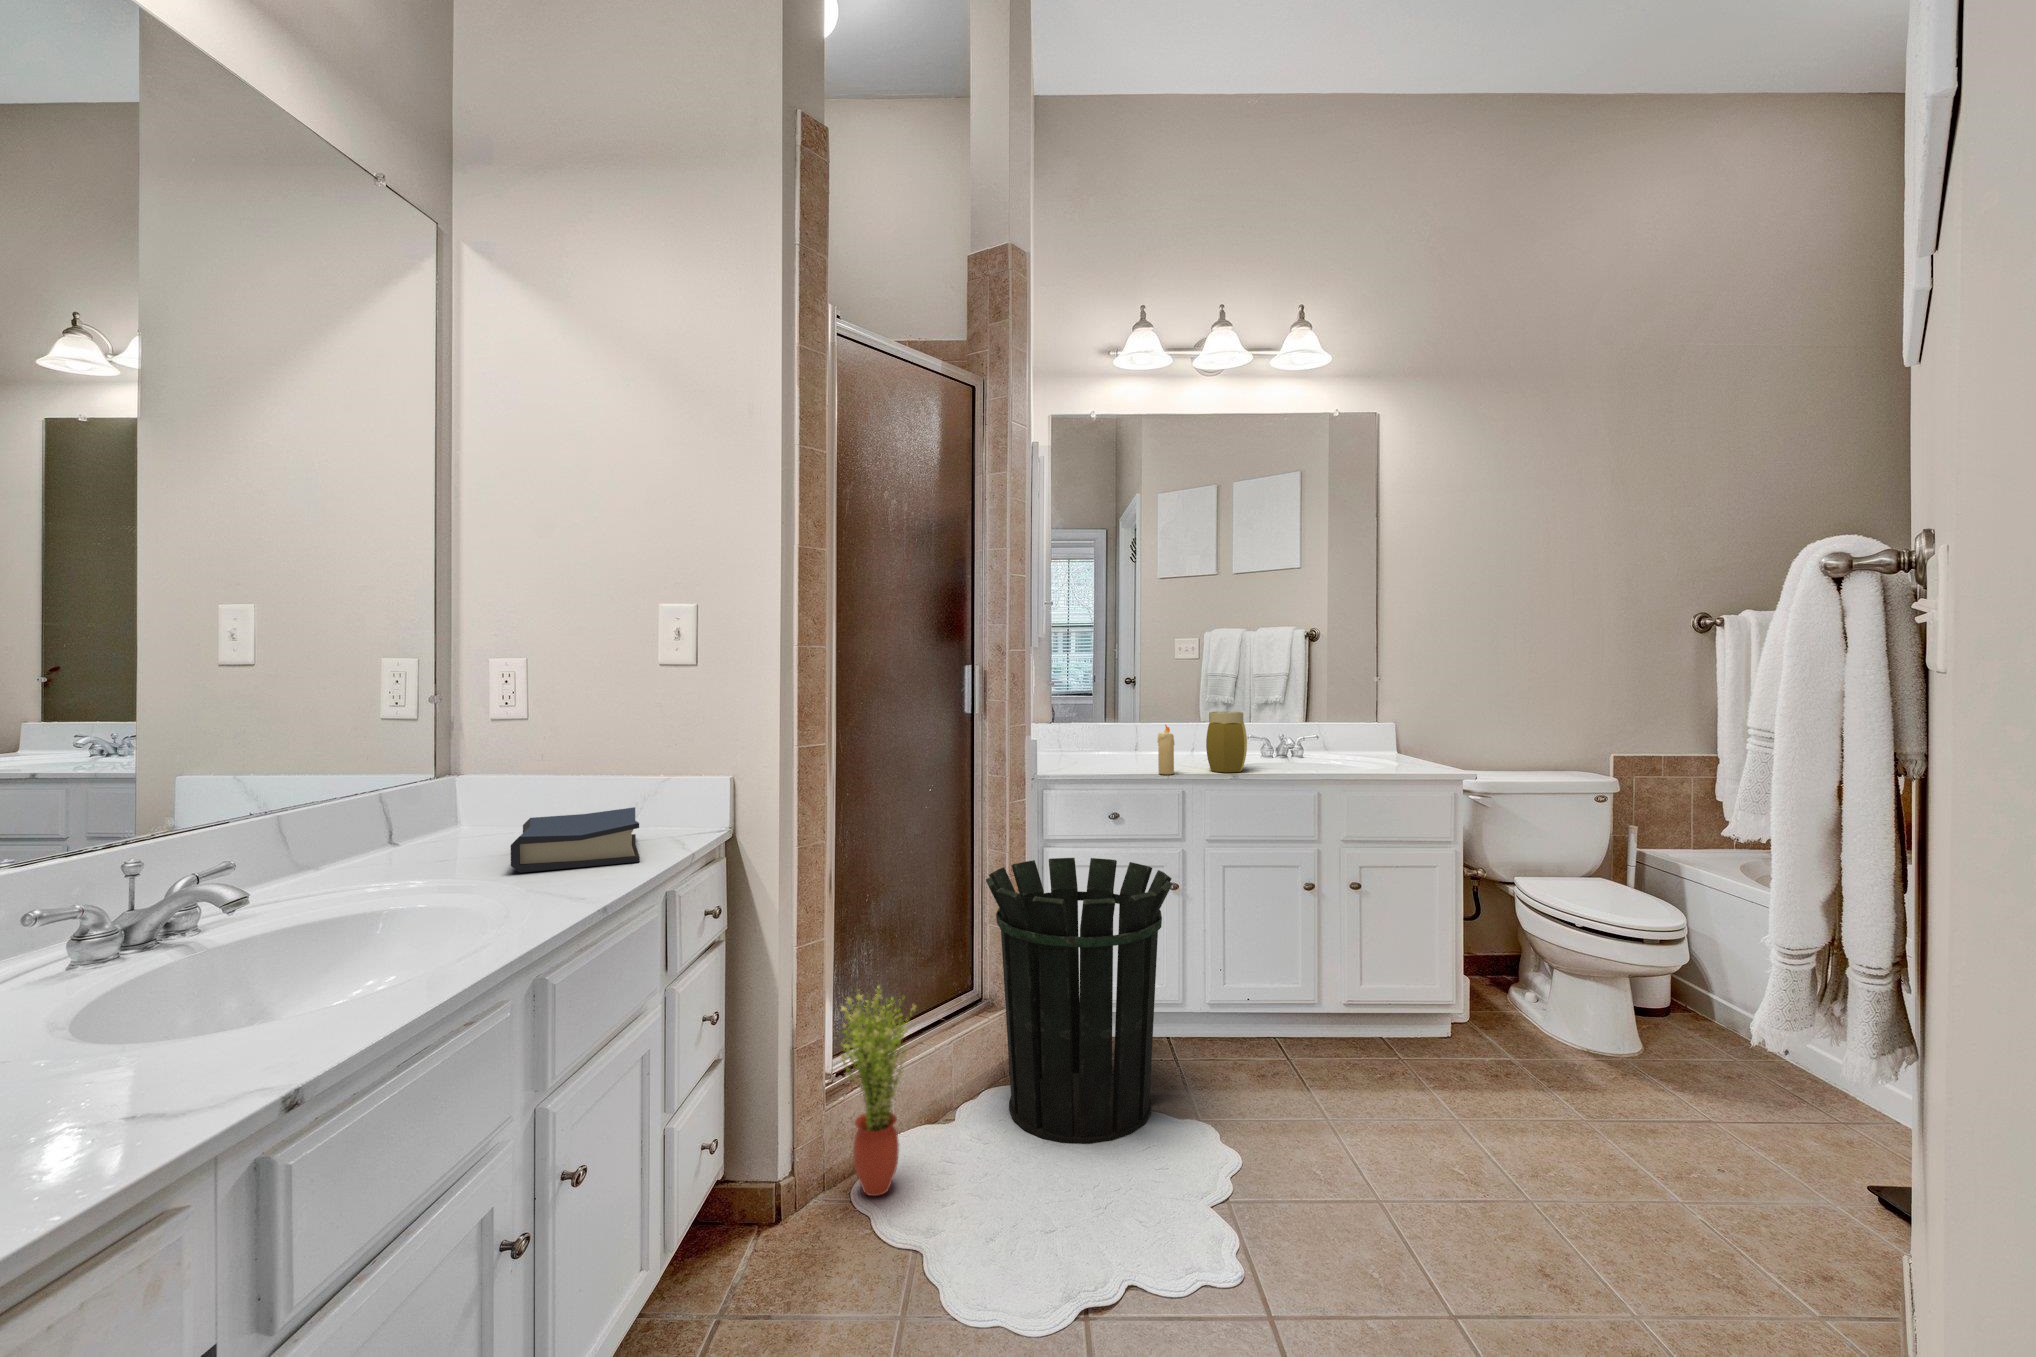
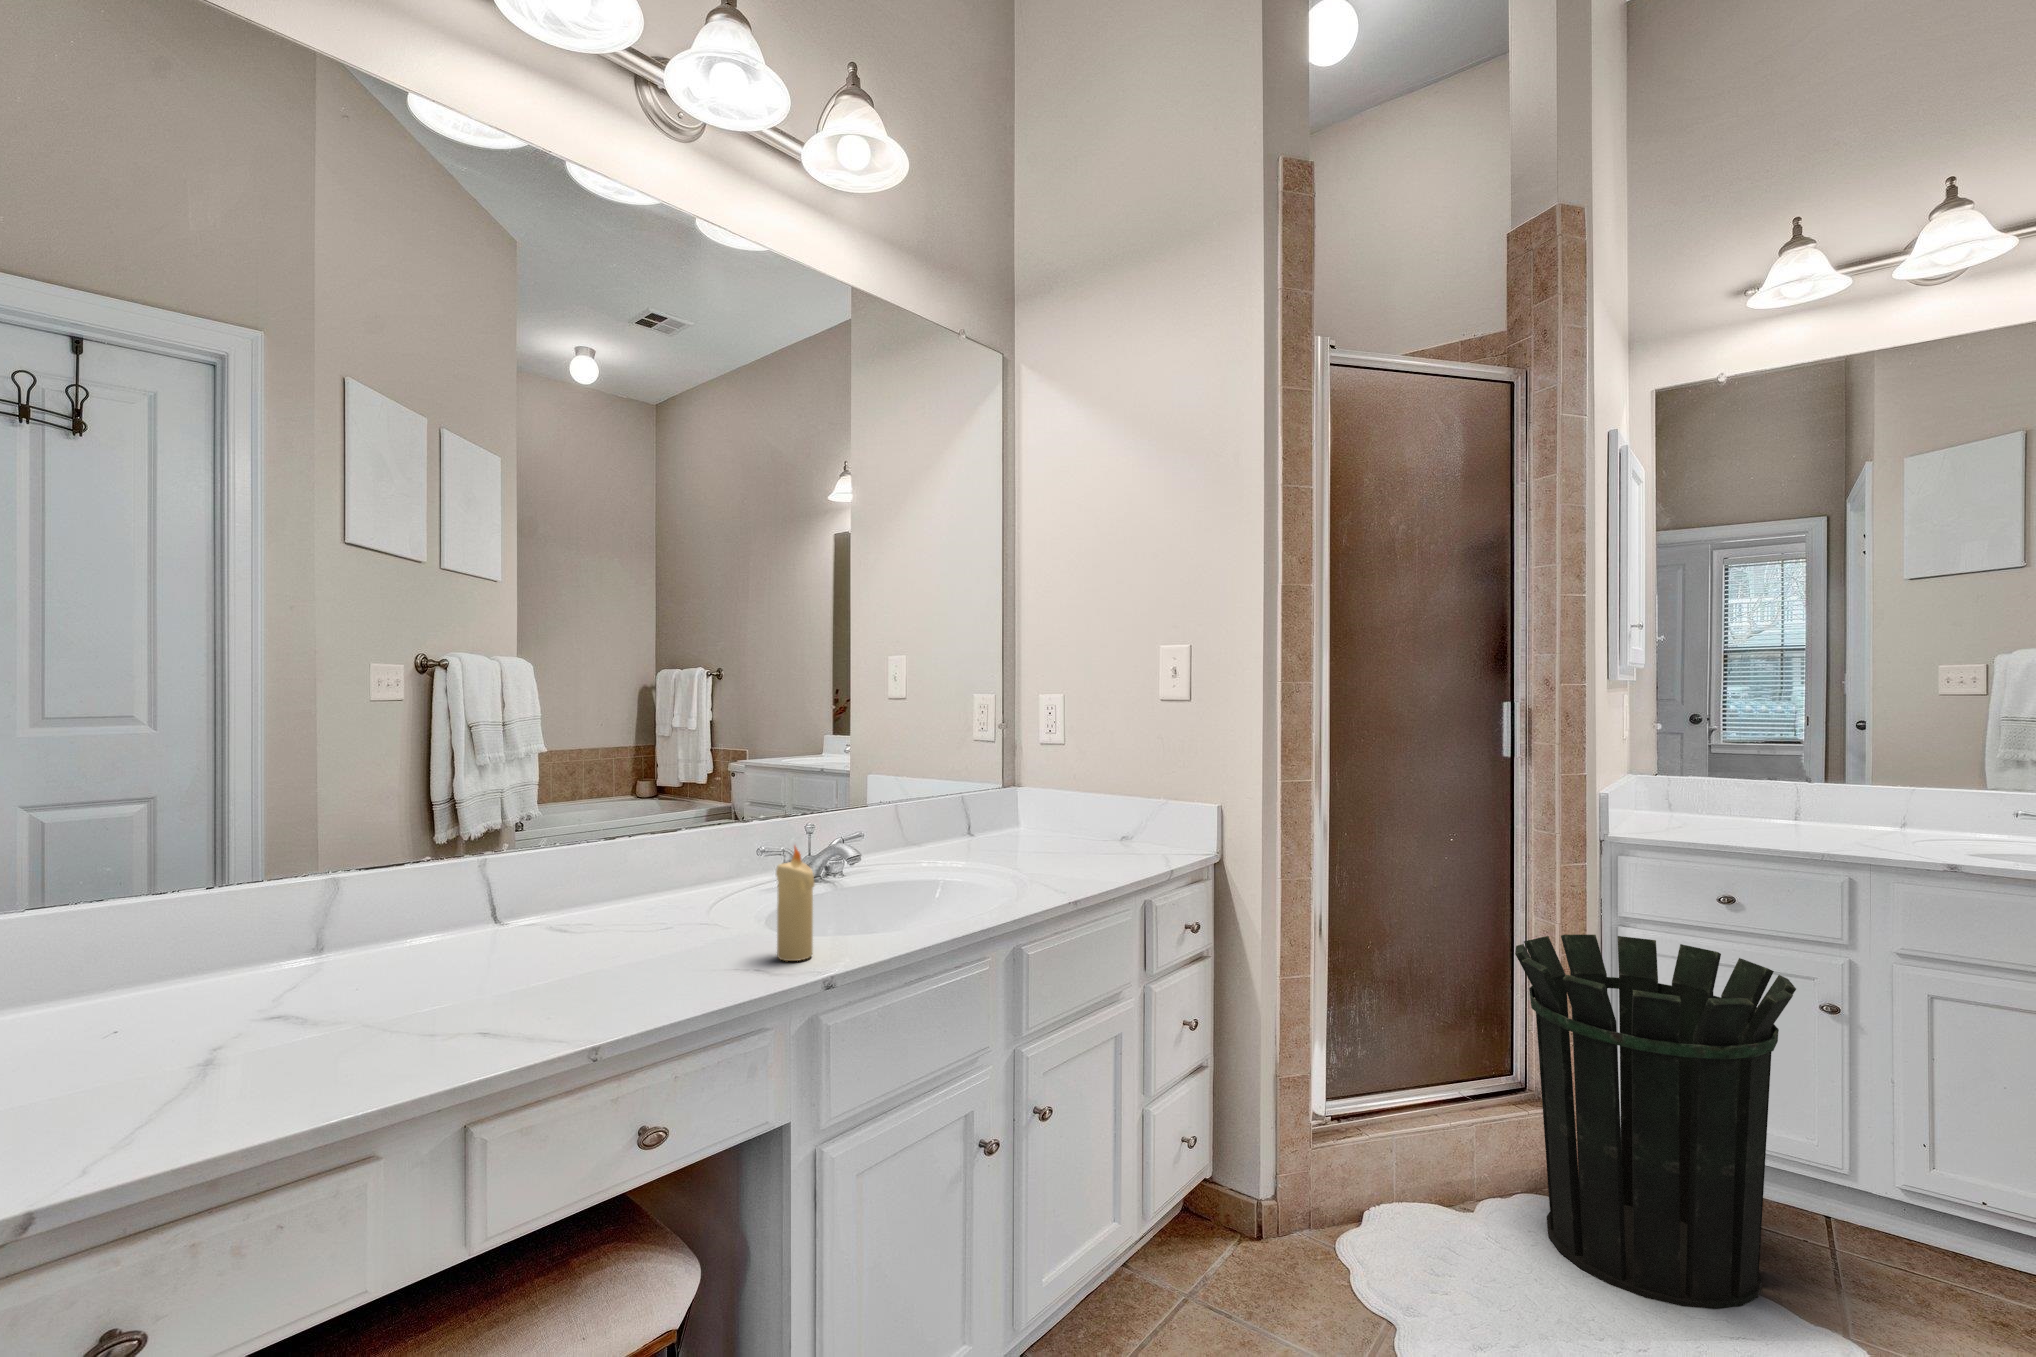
jar: present [1206,712,1247,772] -> none [1895,767,1979,858]
candle: present [1157,725,1174,774] -> present [776,846,815,961]
hardback book: present [511,807,640,873] -> none [1028,822,1134,869]
potted plant: present [841,987,916,1196] -> none [1319,1032,1410,1256]

